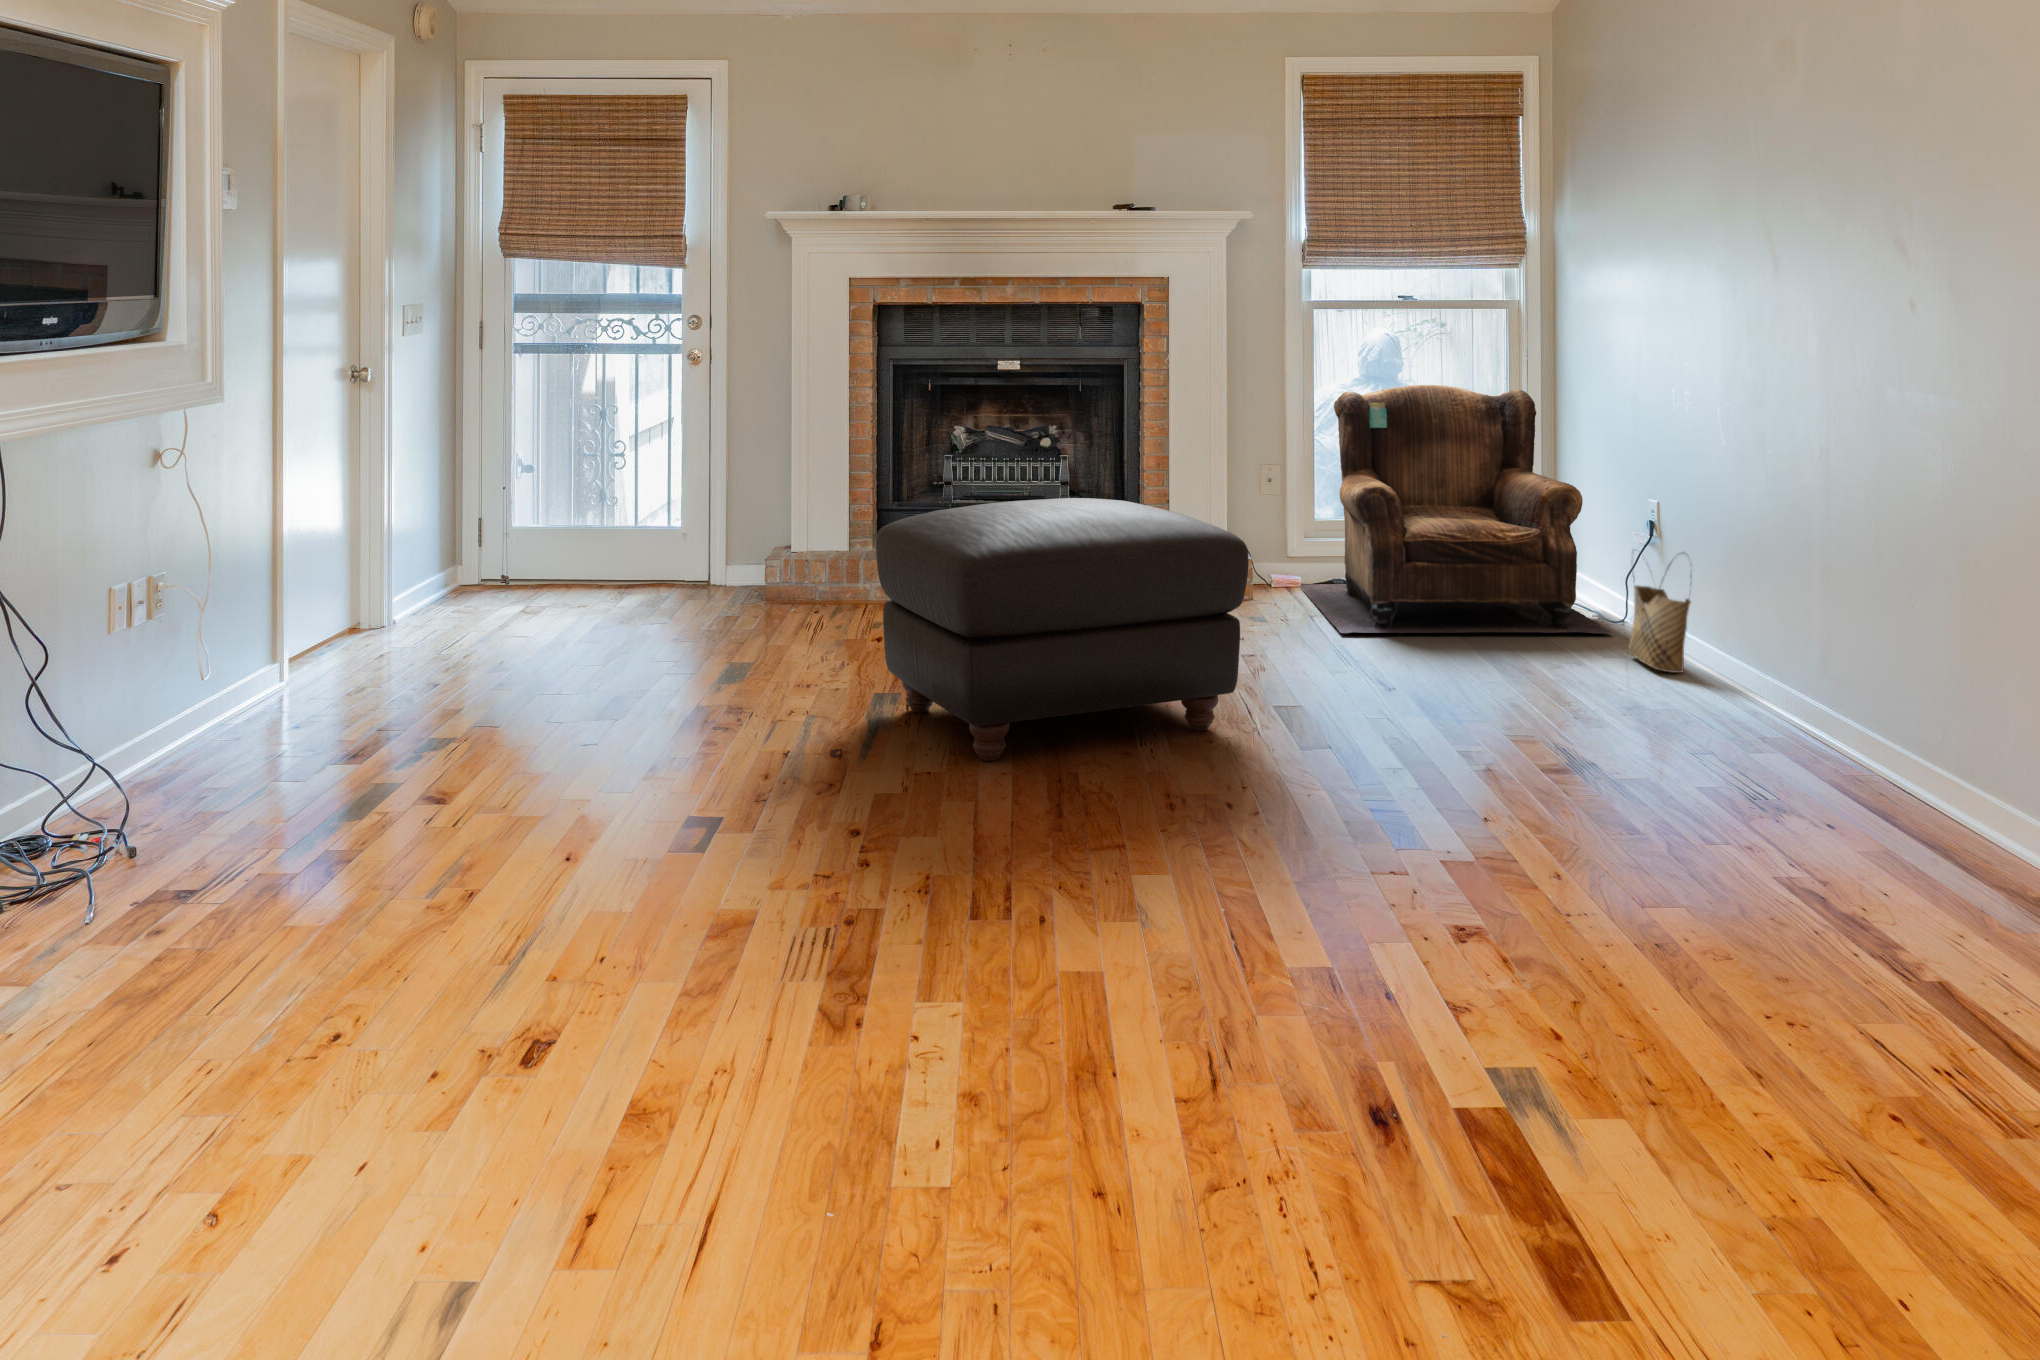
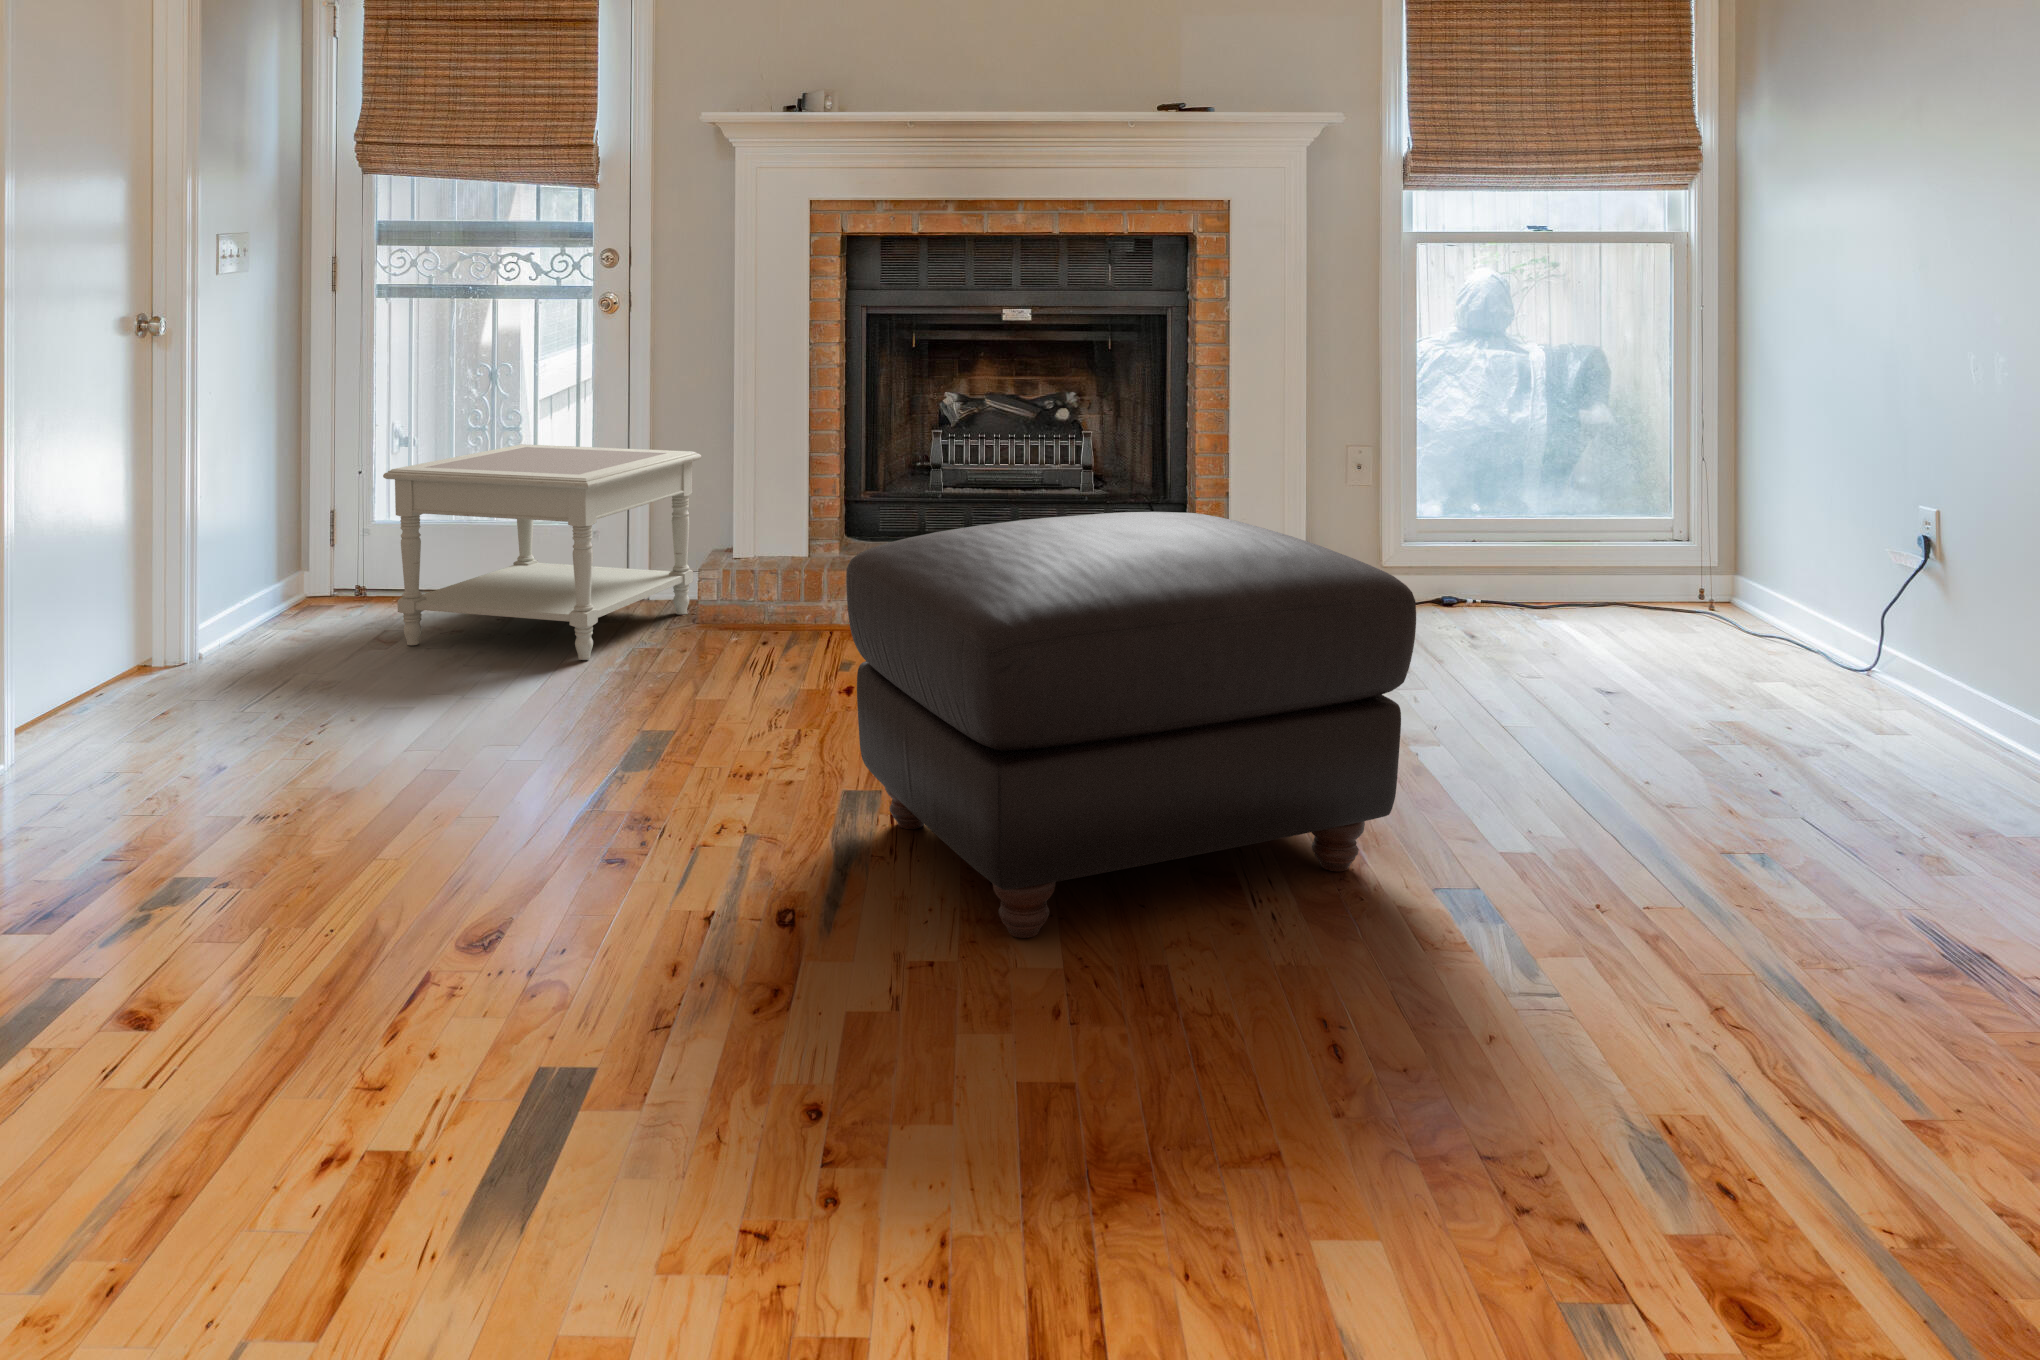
armchair: present [1298,385,1613,634] -> none [1388,345,1853,685]
side table: none [528,467,765,624] -> present [383,444,702,660]
woven basket: present [1628,554,1691,673] -> none [1894,580,2010,758]

